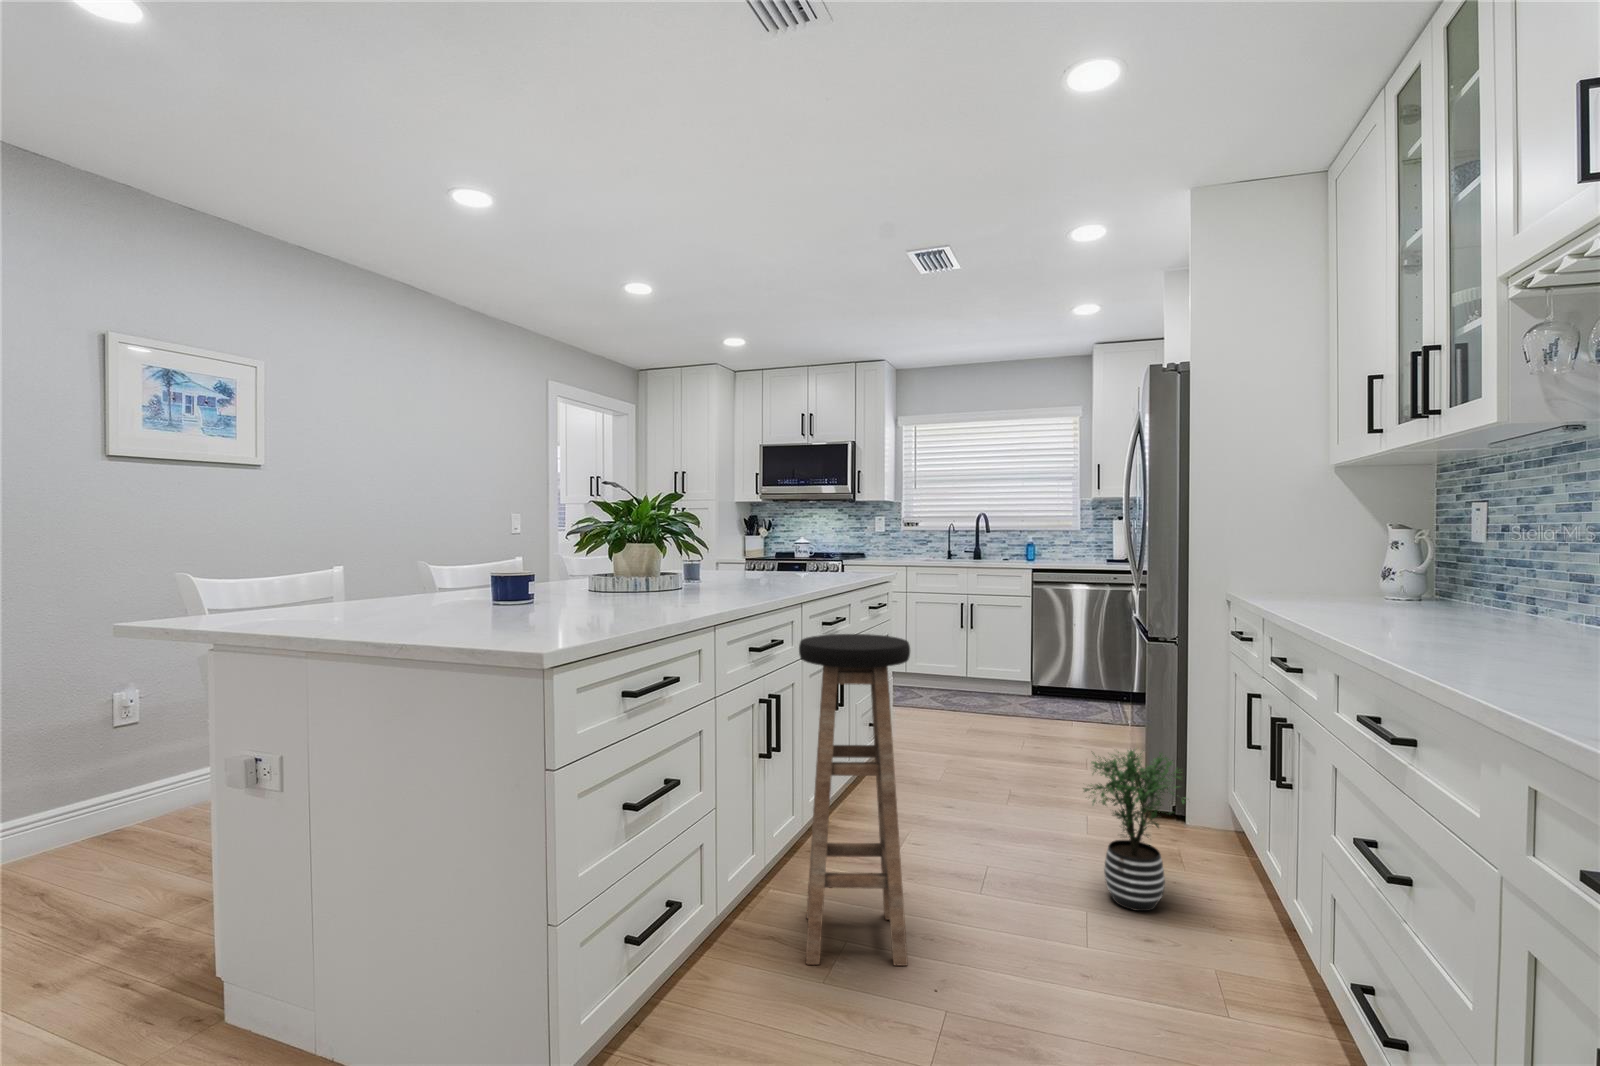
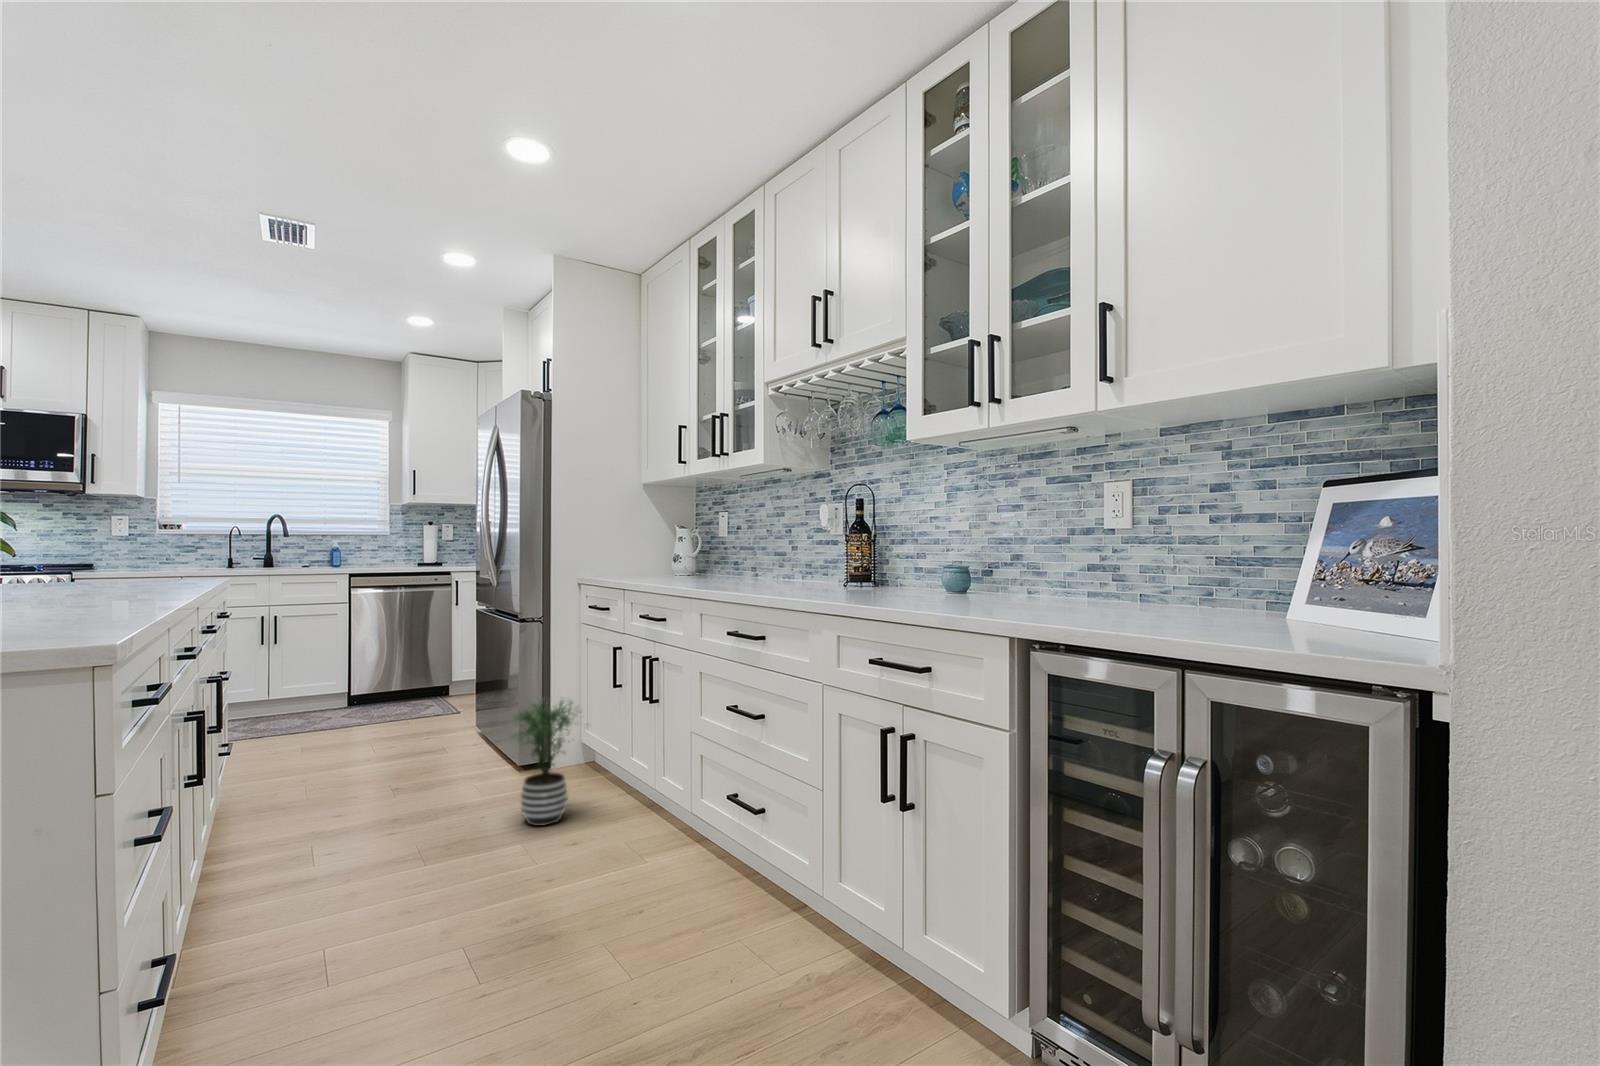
bar stool: present [799,634,910,966] -> none [240,620,390,970]

